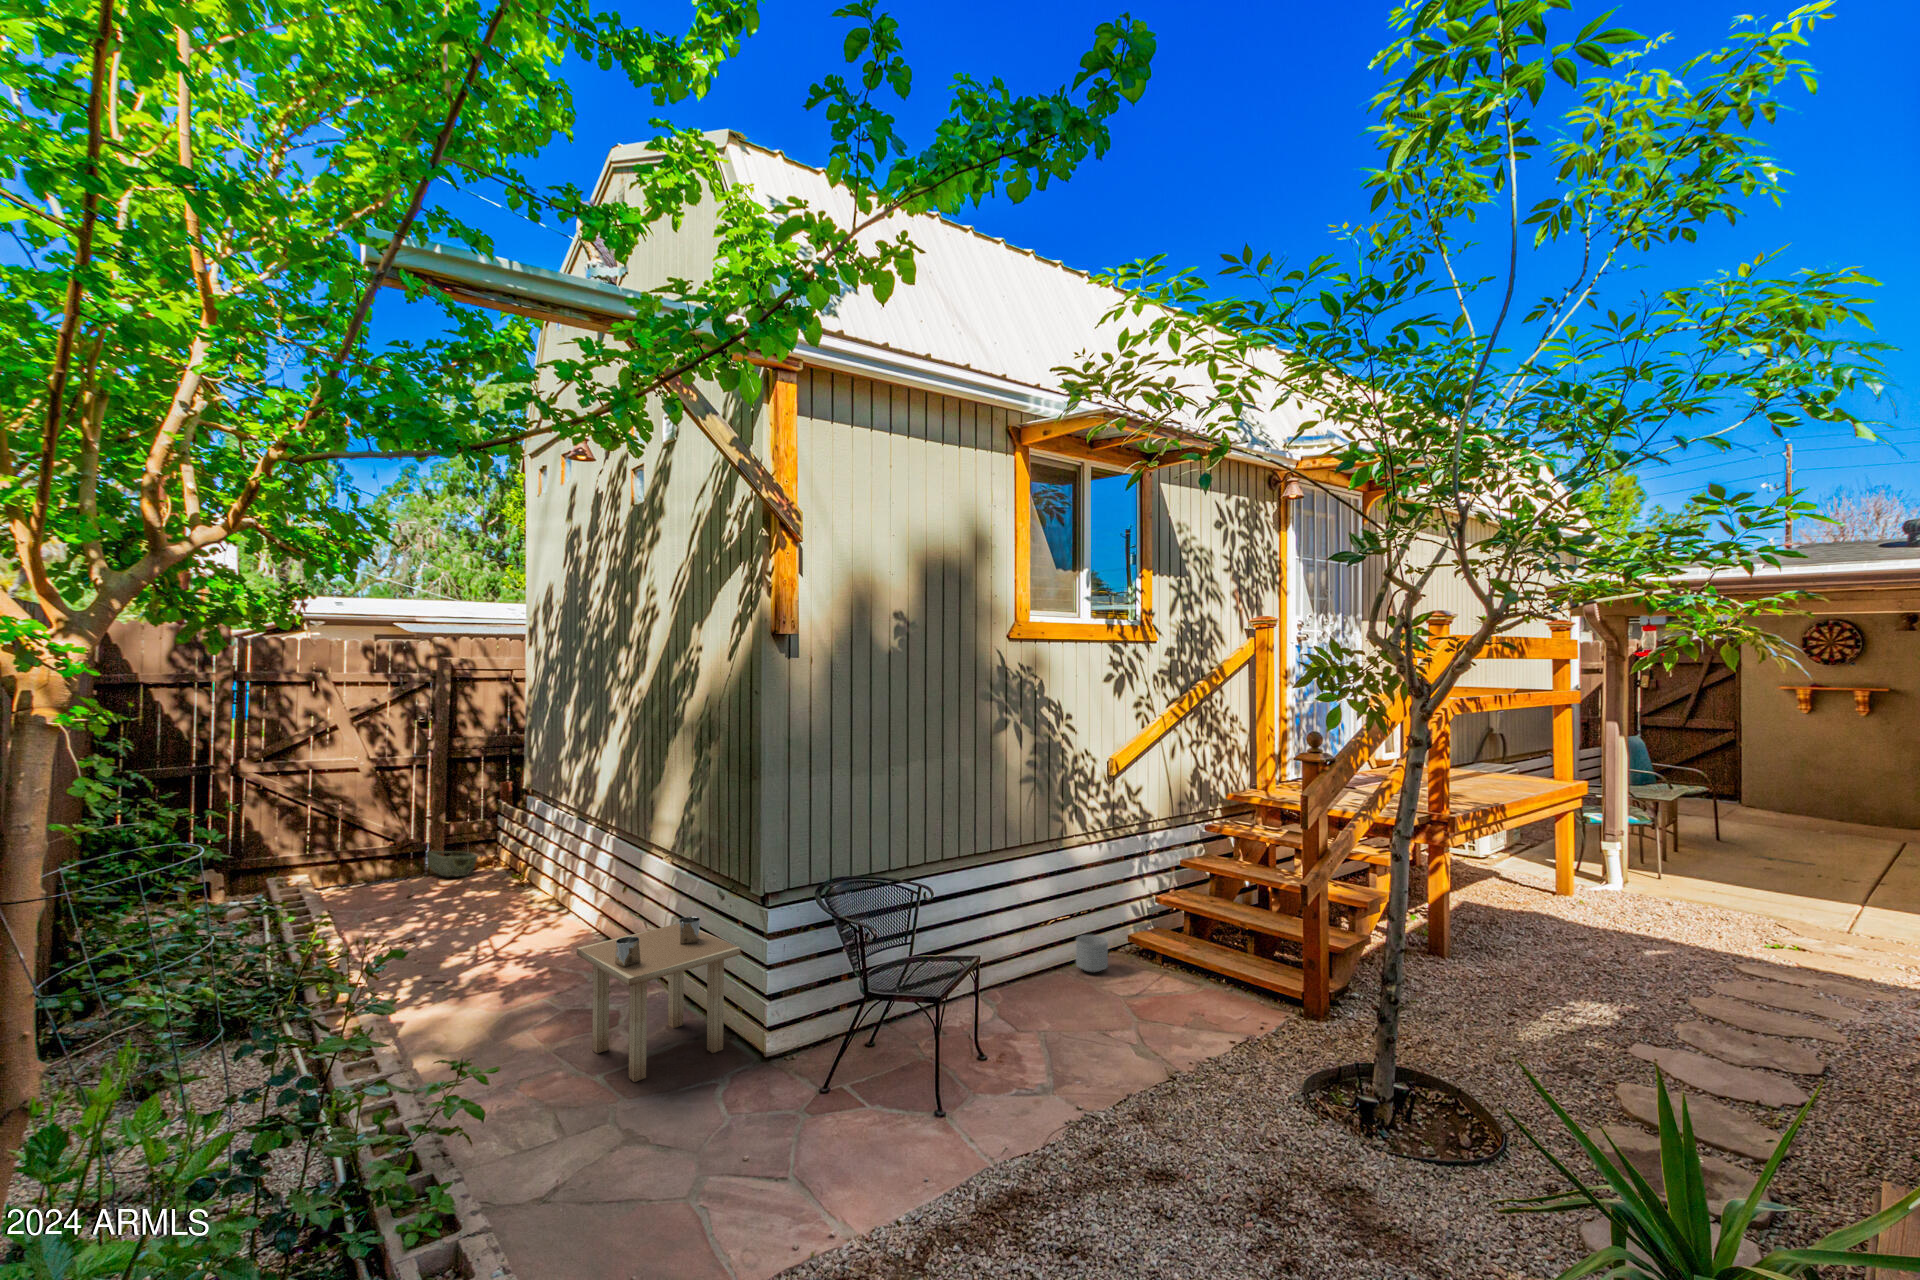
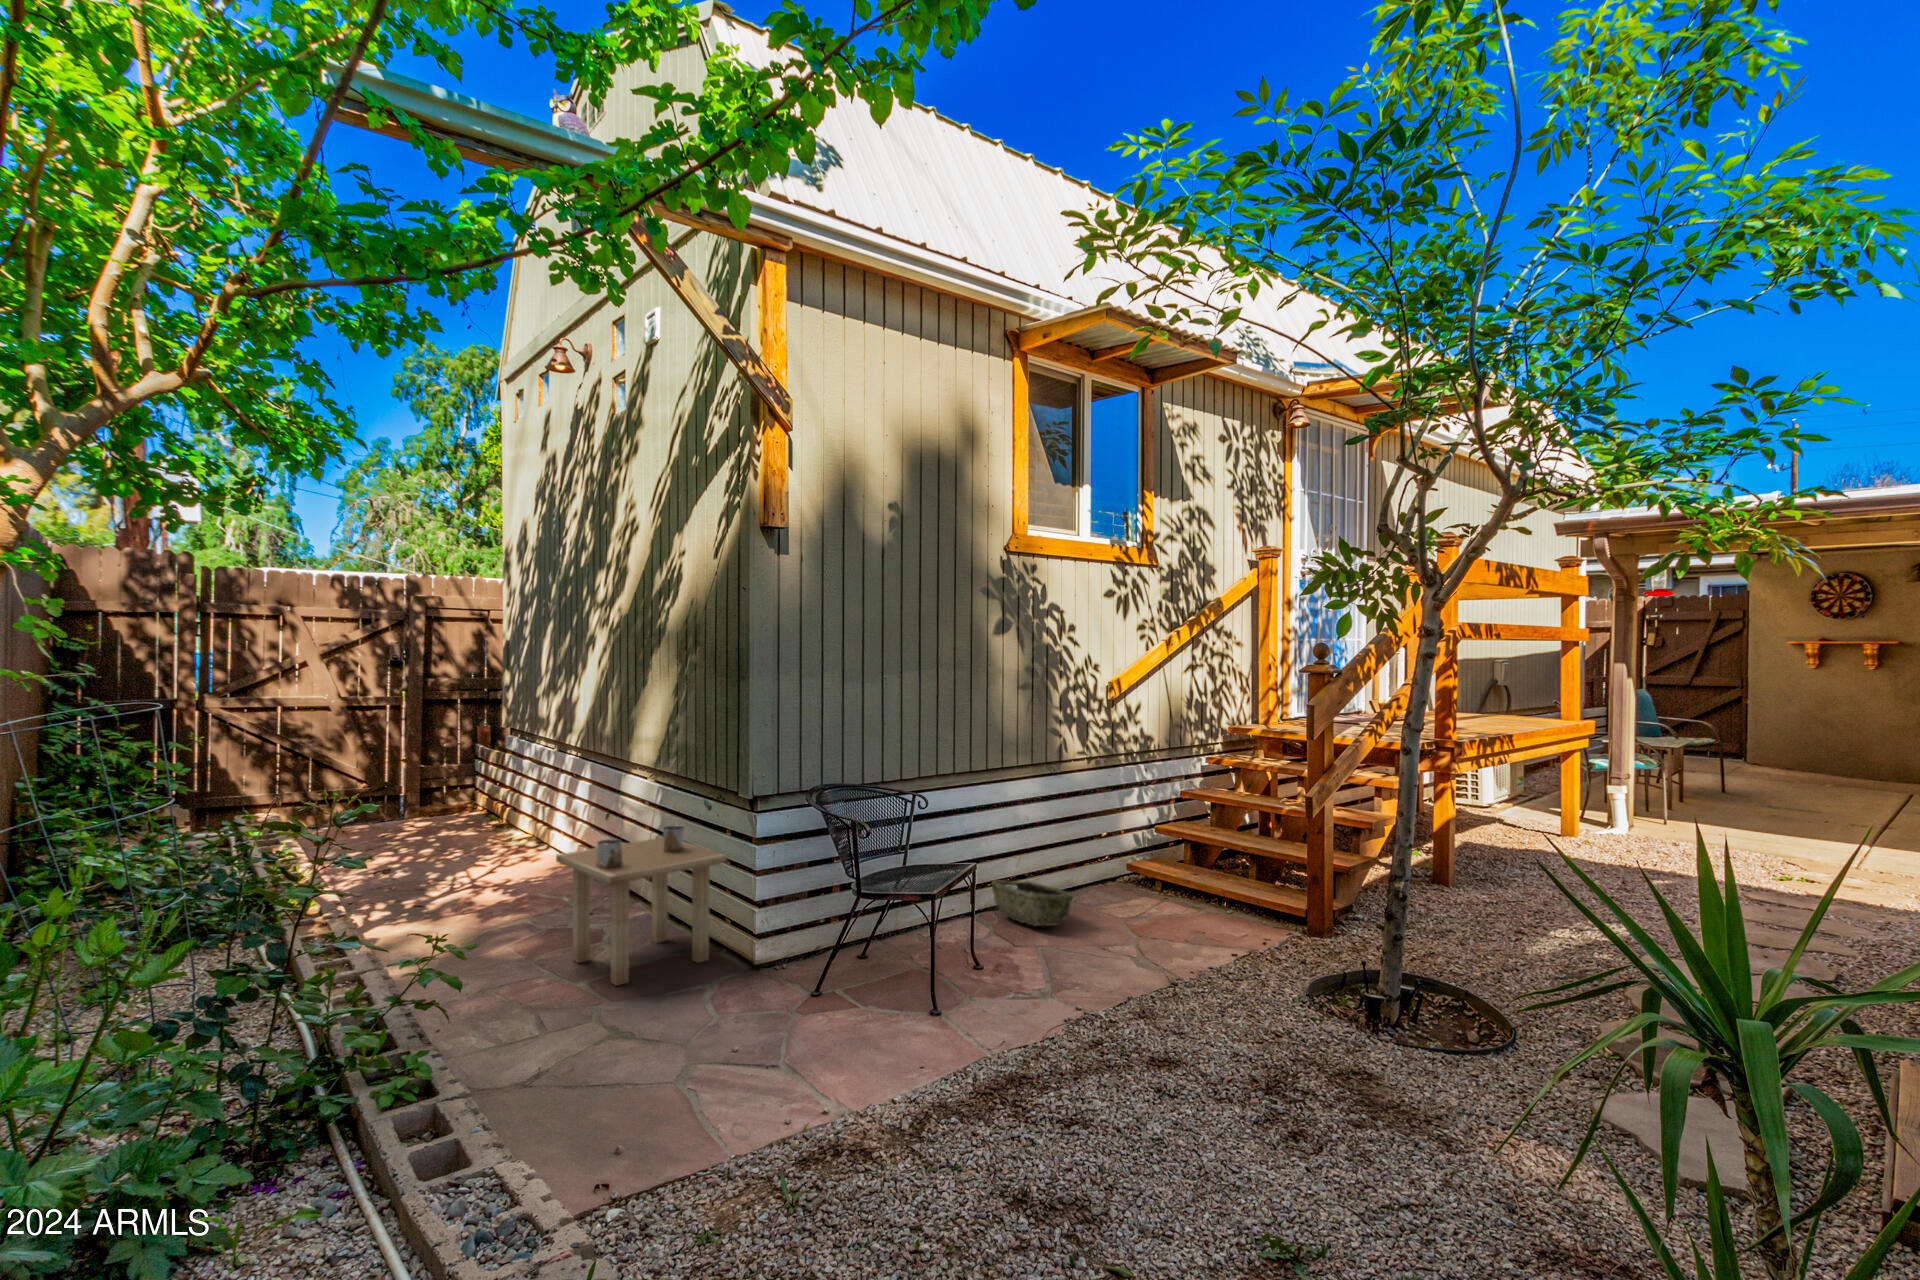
woven basket: present [427,851,478,876] -> present [992,880,1073,926]
planter: present [1076,935,1108,973] -> none [1077,862,1110,899]

